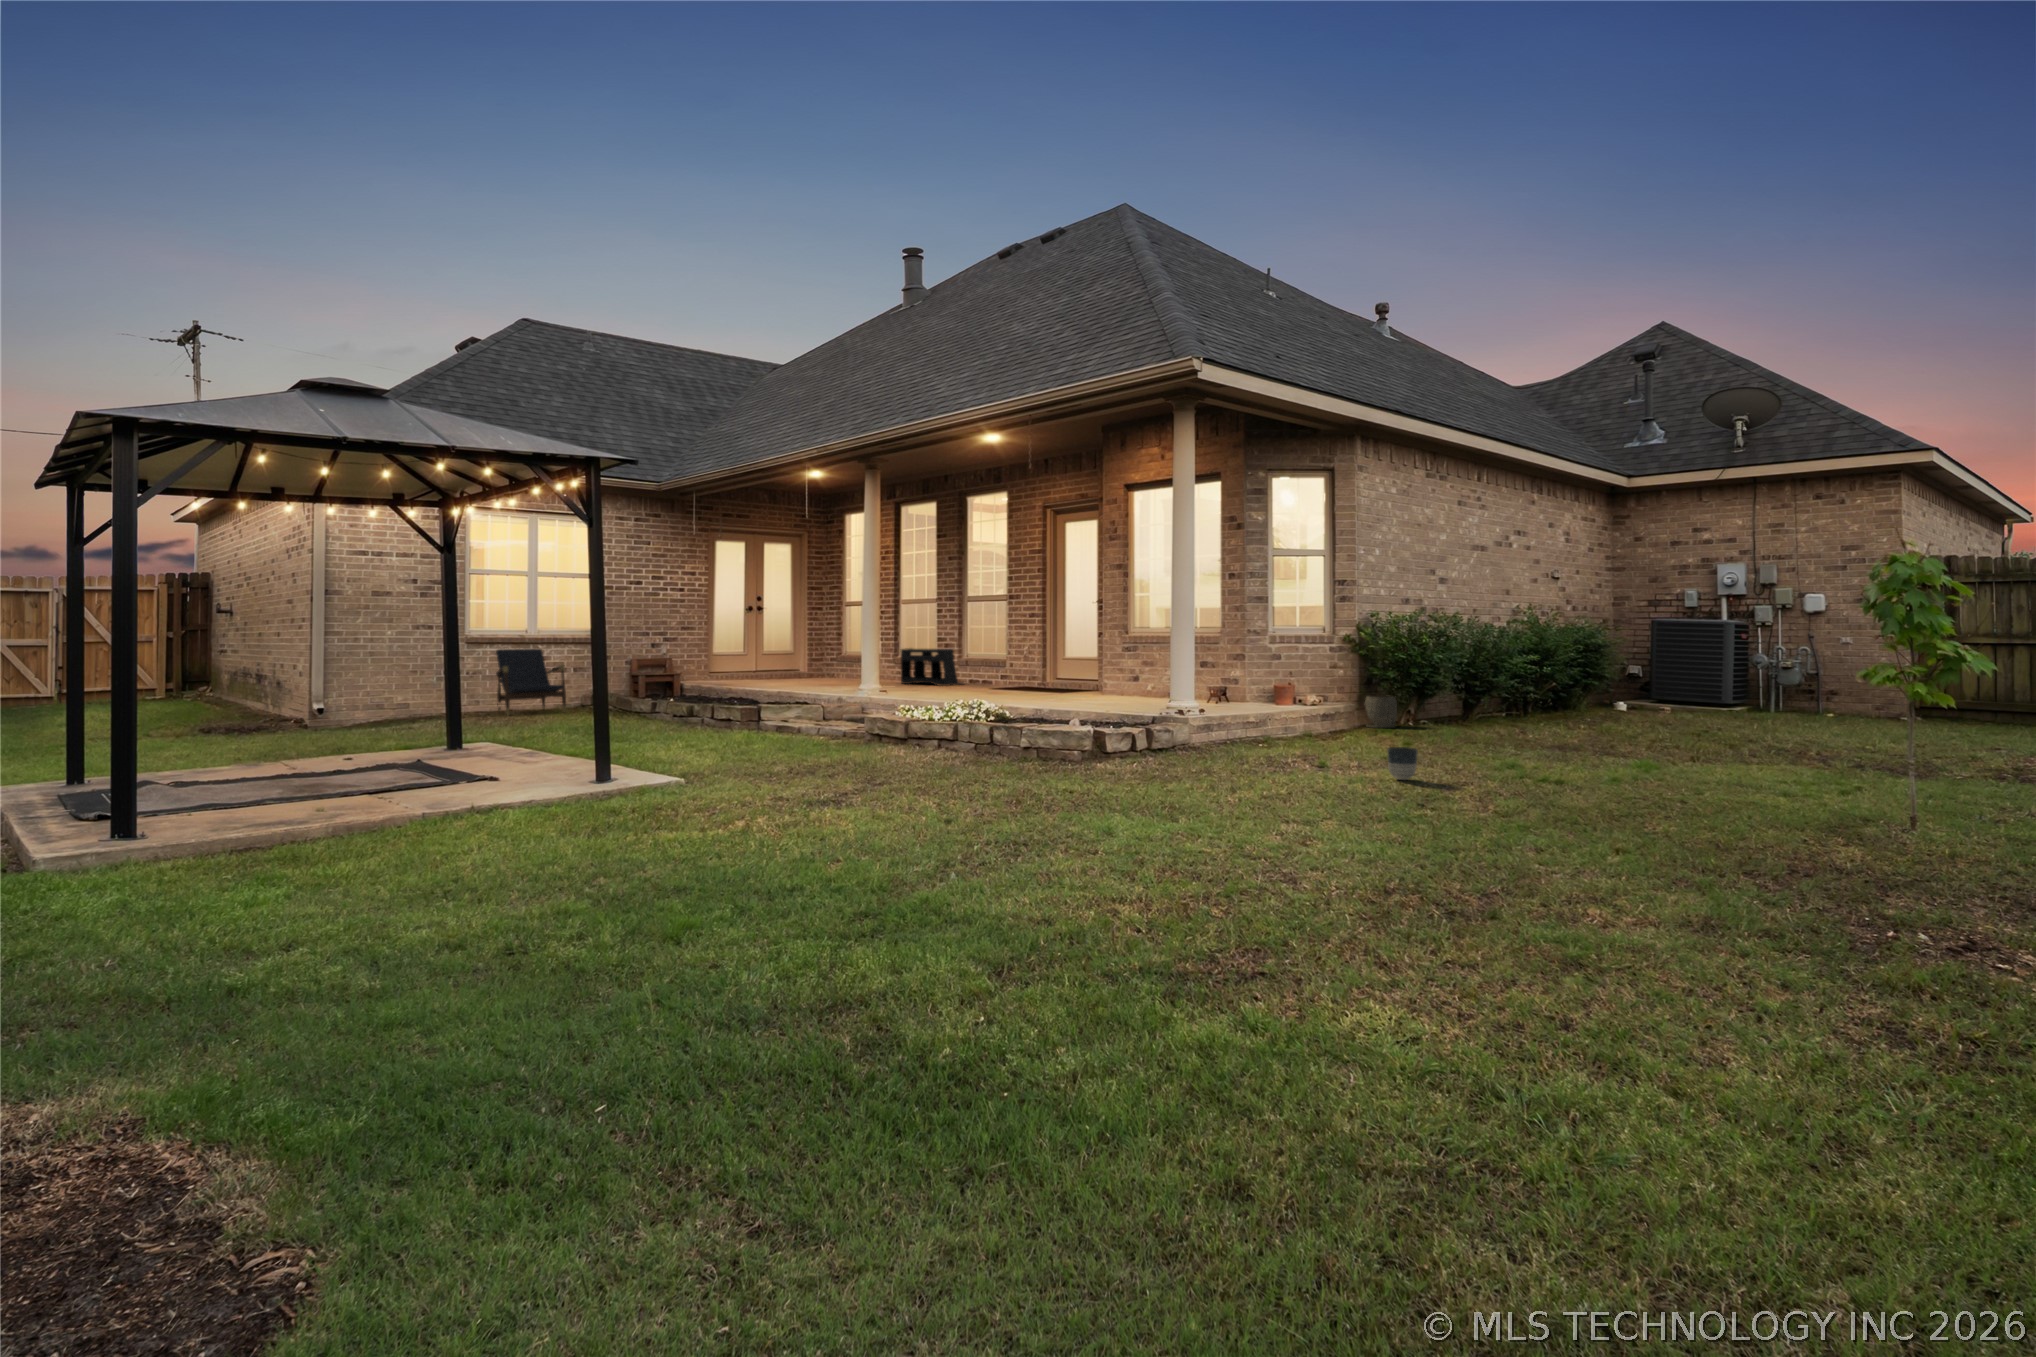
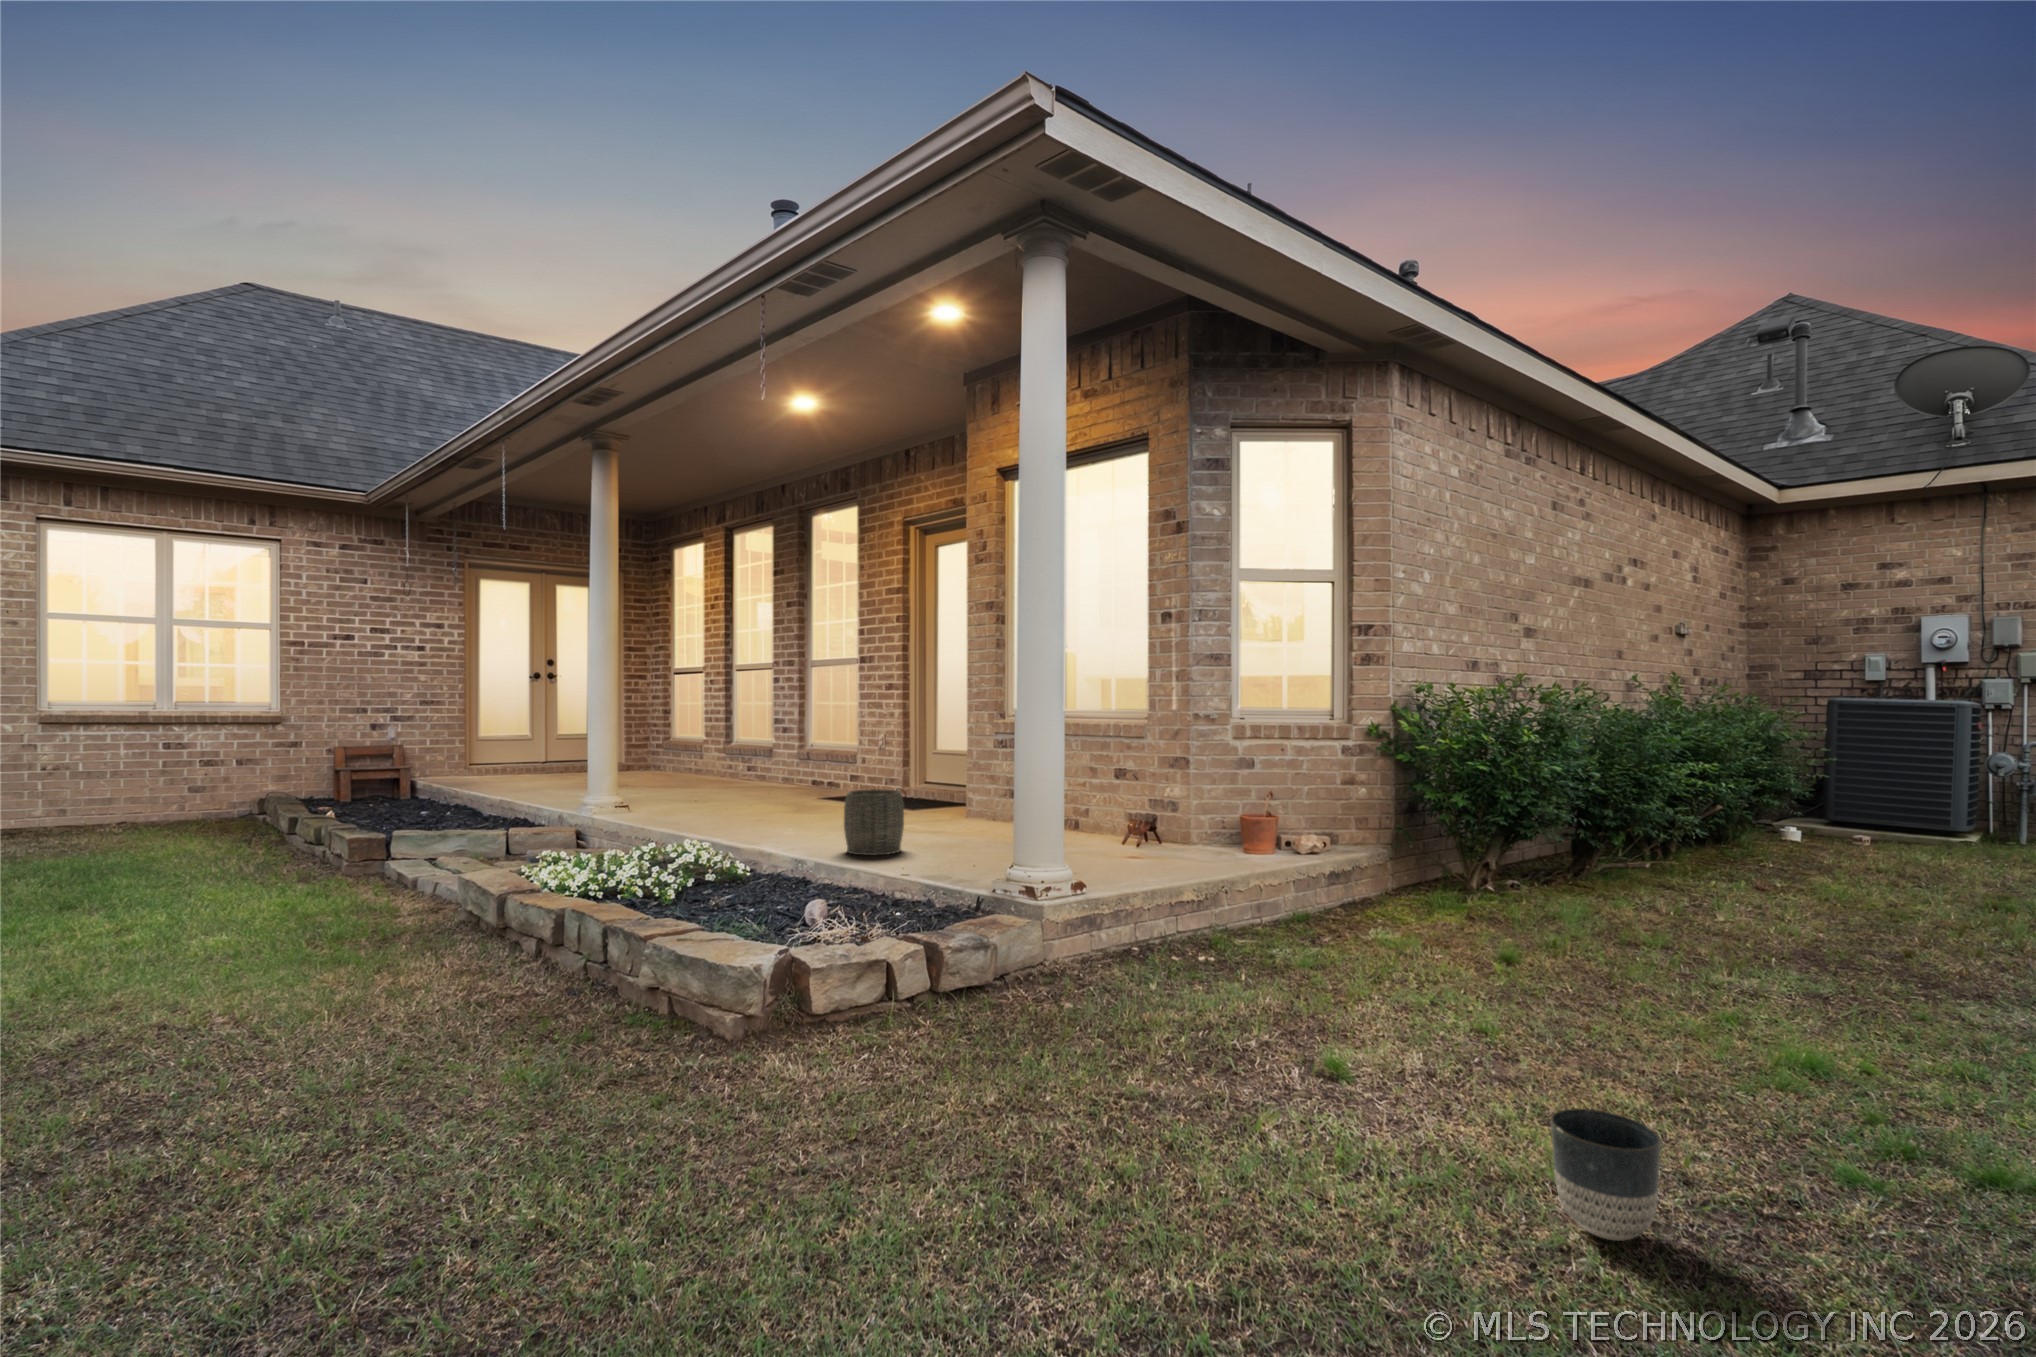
bench: present [900,648,964,686] -> none [718,732,805,789]
lounge chair: present [496,649,566,715] -> none [45,732,168,839]
woven basket: present [1365,696,1397,728] -> present [844,789,904,855]

